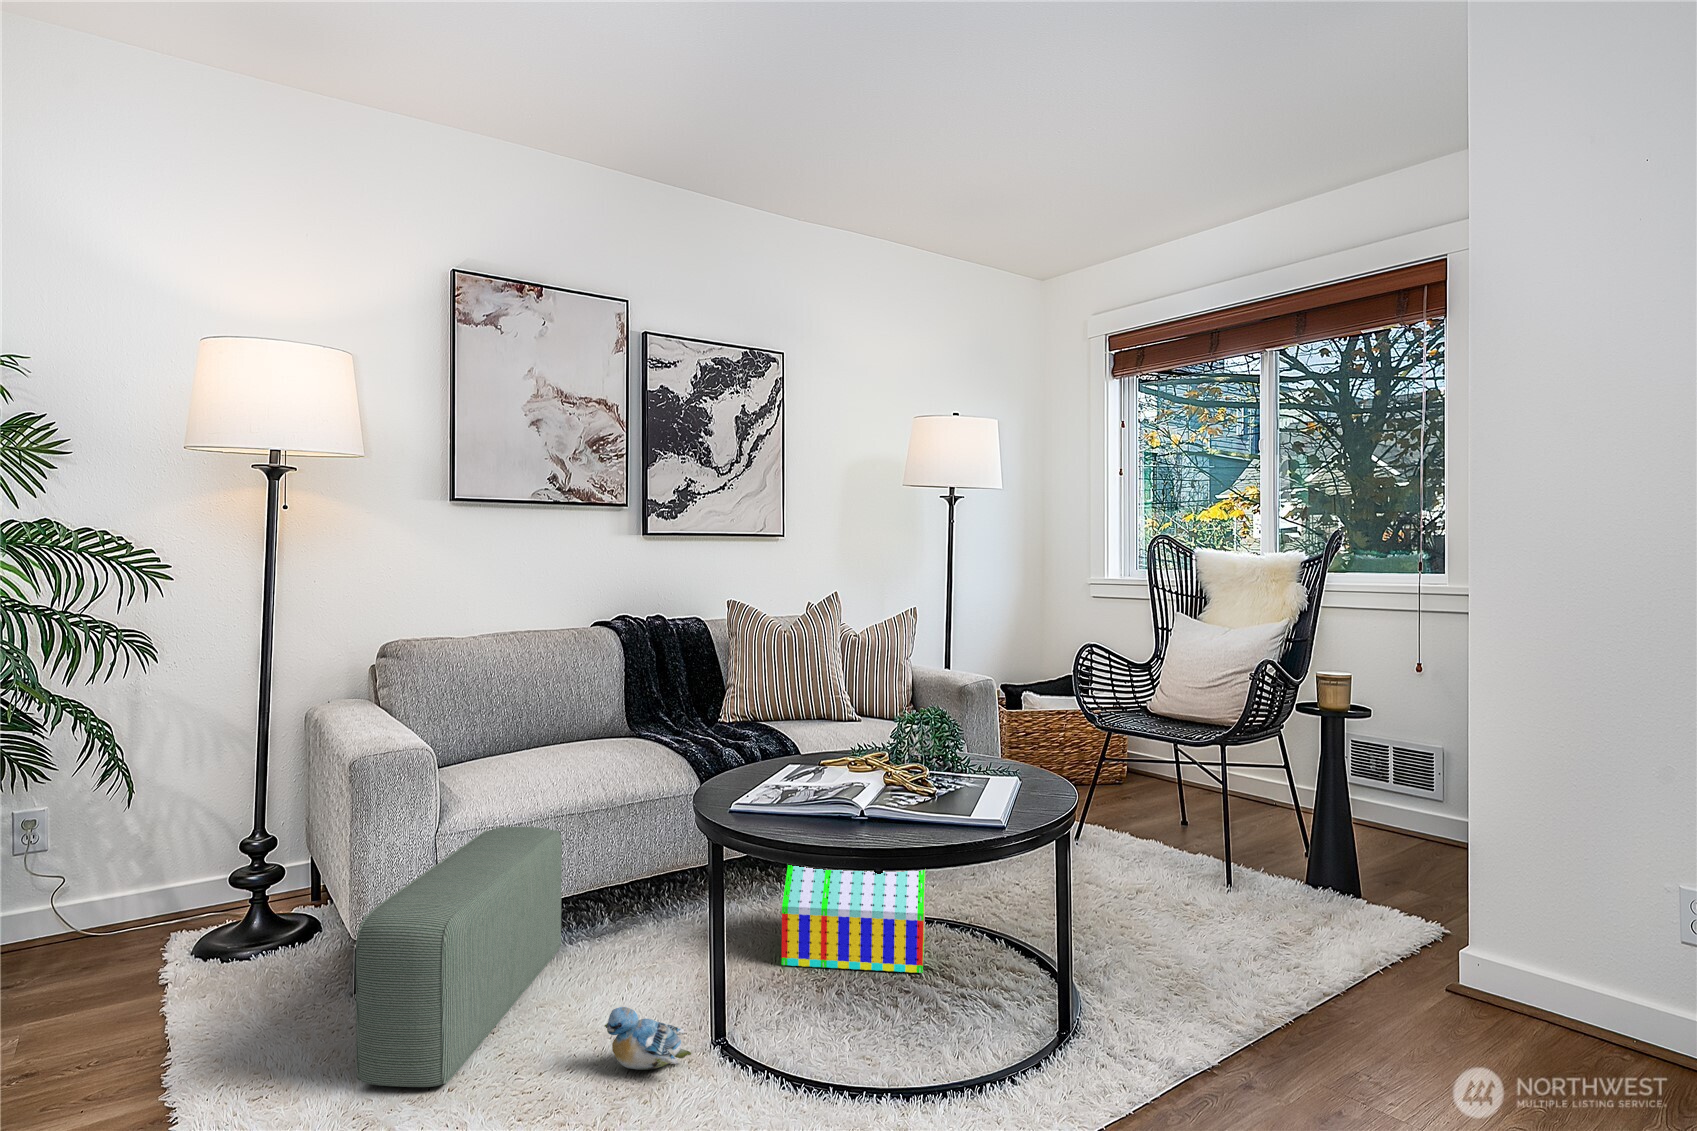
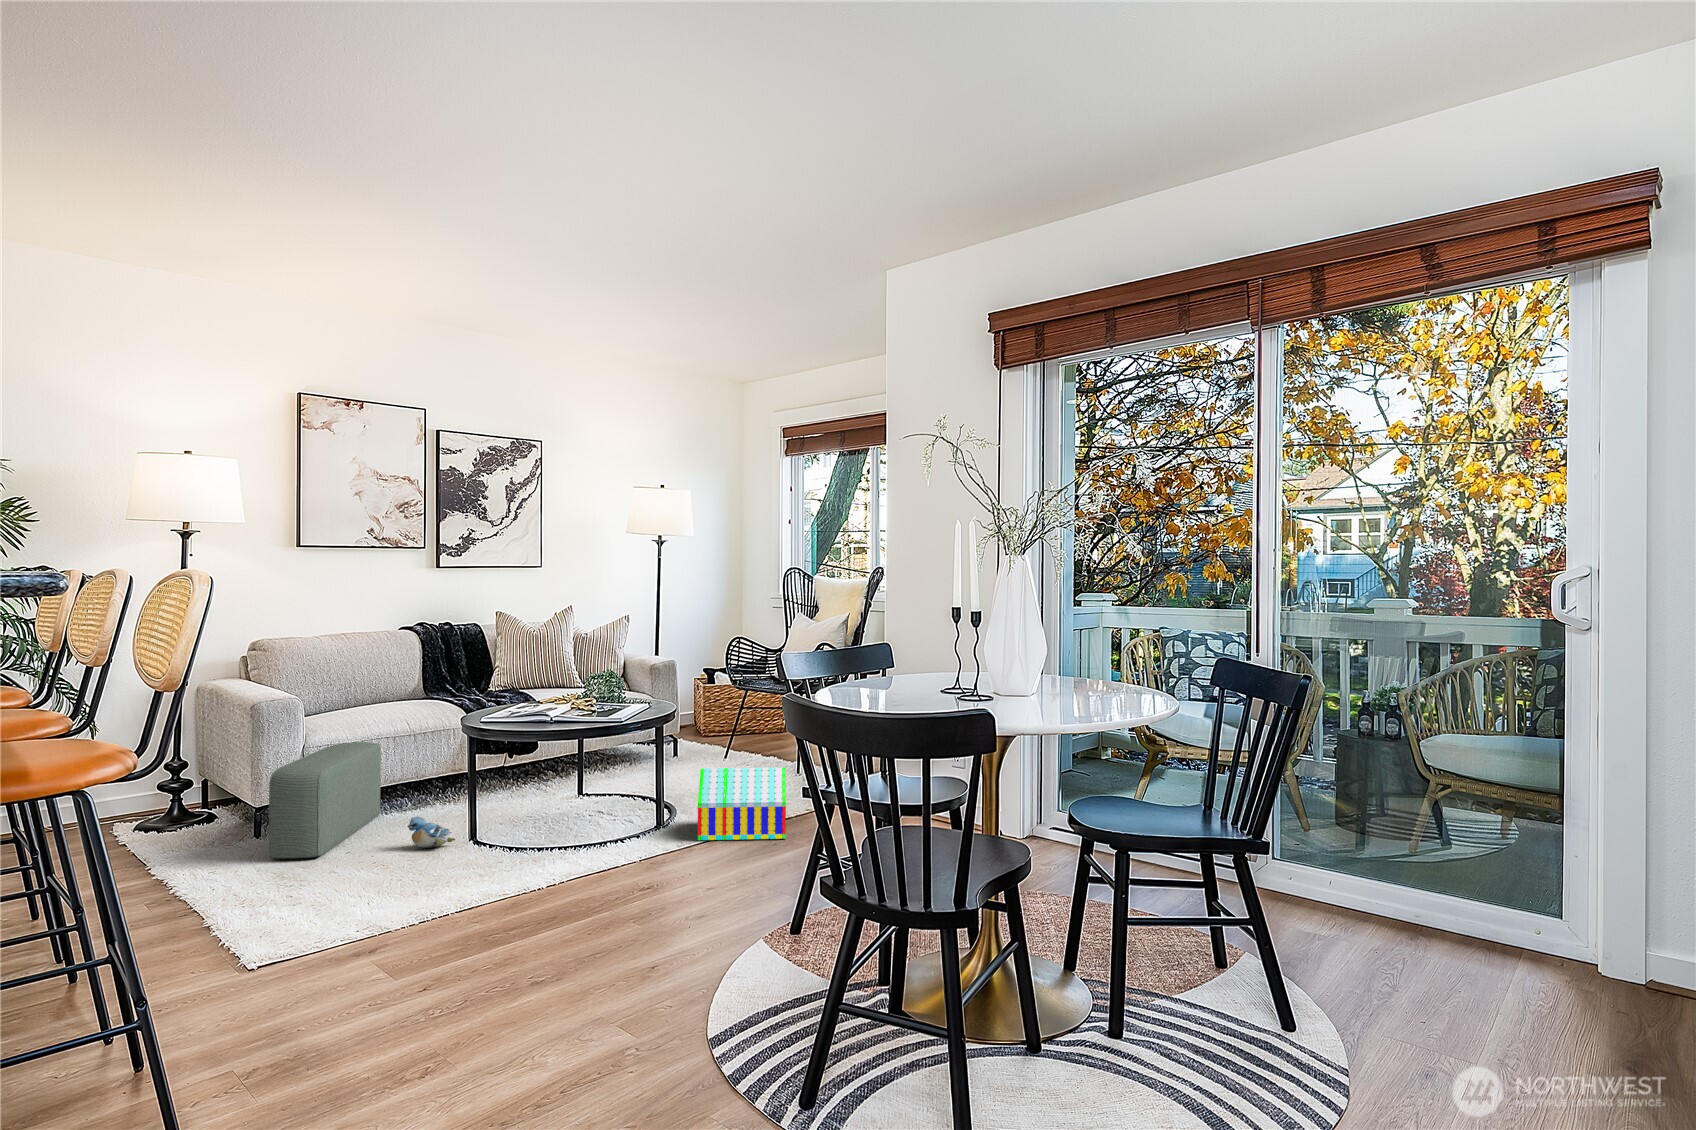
toy house: present [781,865,925,973] -> present [698,767,786,840]

